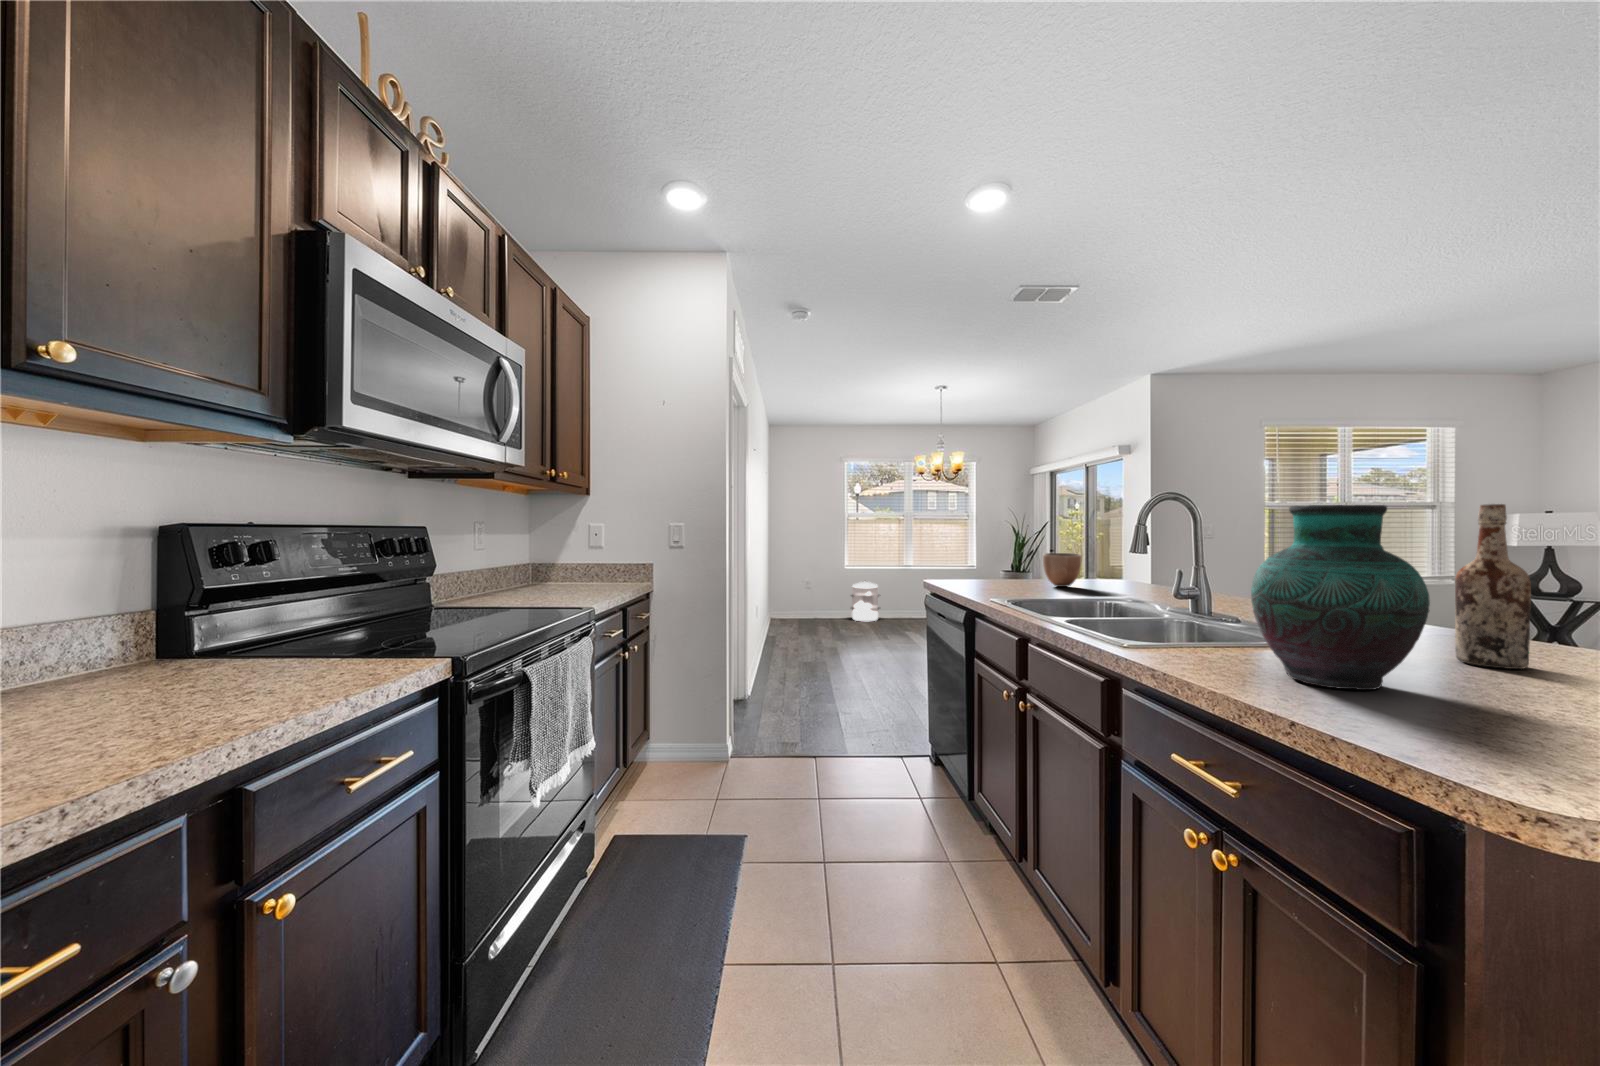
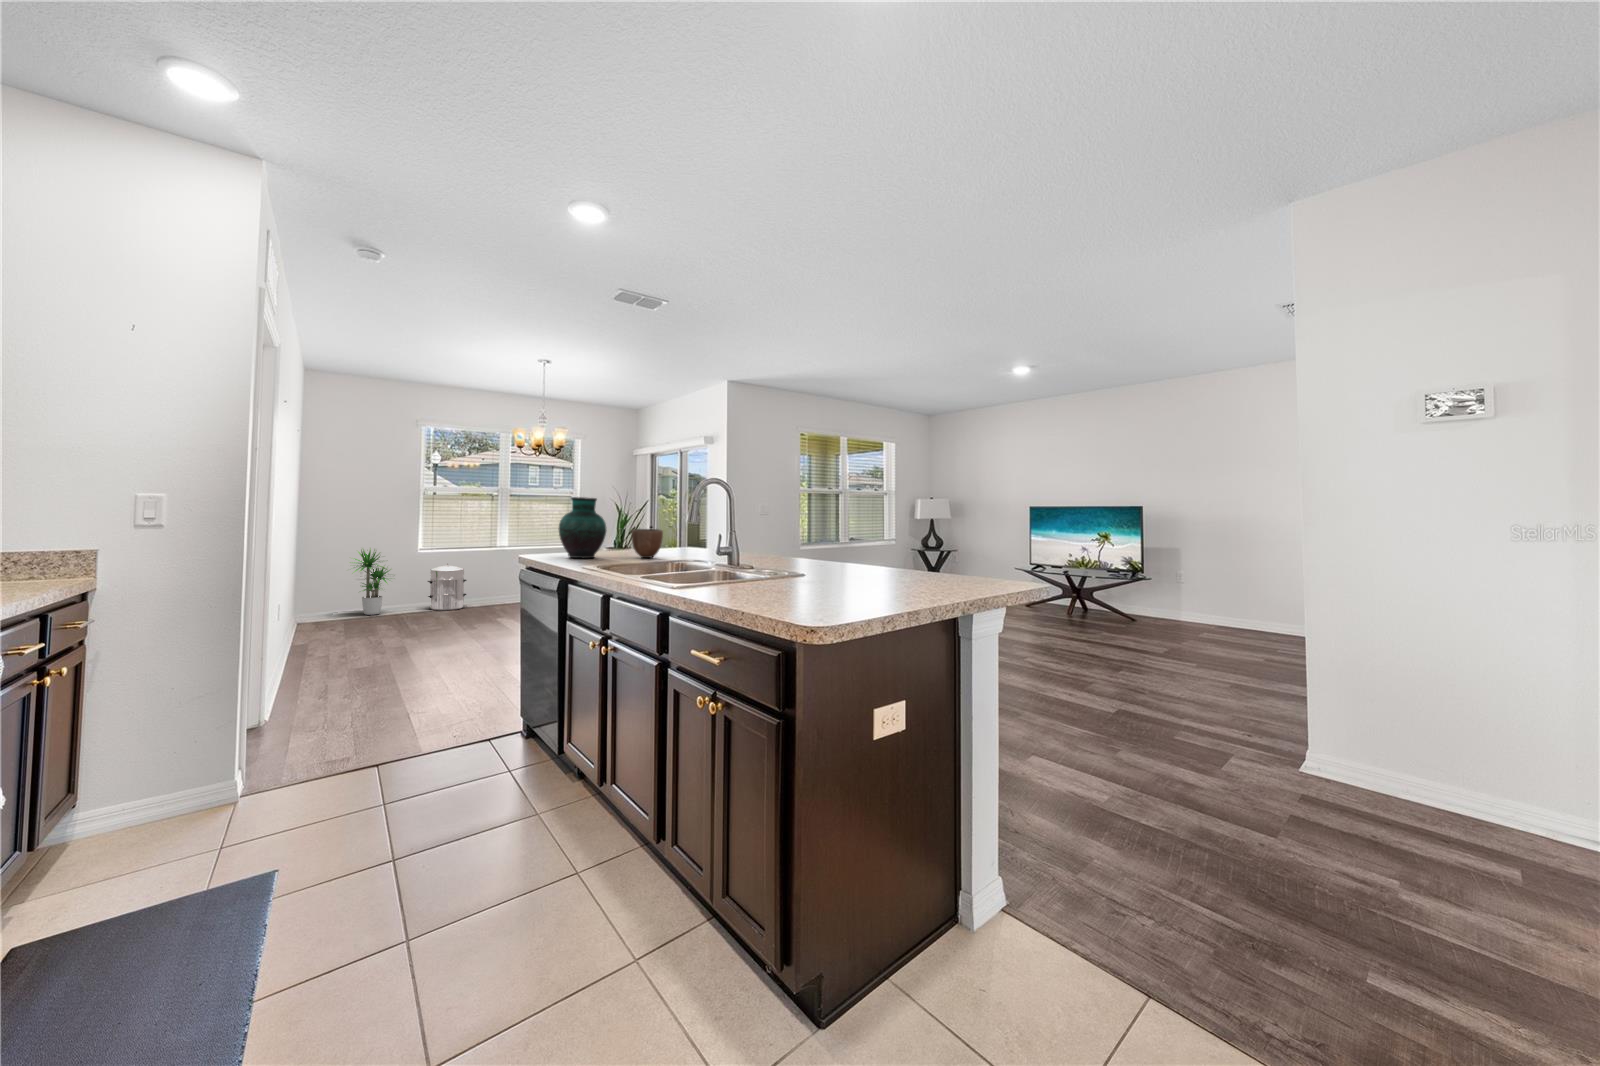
wine bottle: present [1455,504,1531,669] -> none [851,497,880,590]
vase: present [1251,505,1430,690] -> present [559,497,607,558]
potted plant: none [792,565,829,622] -> present [352,548,391,615]

